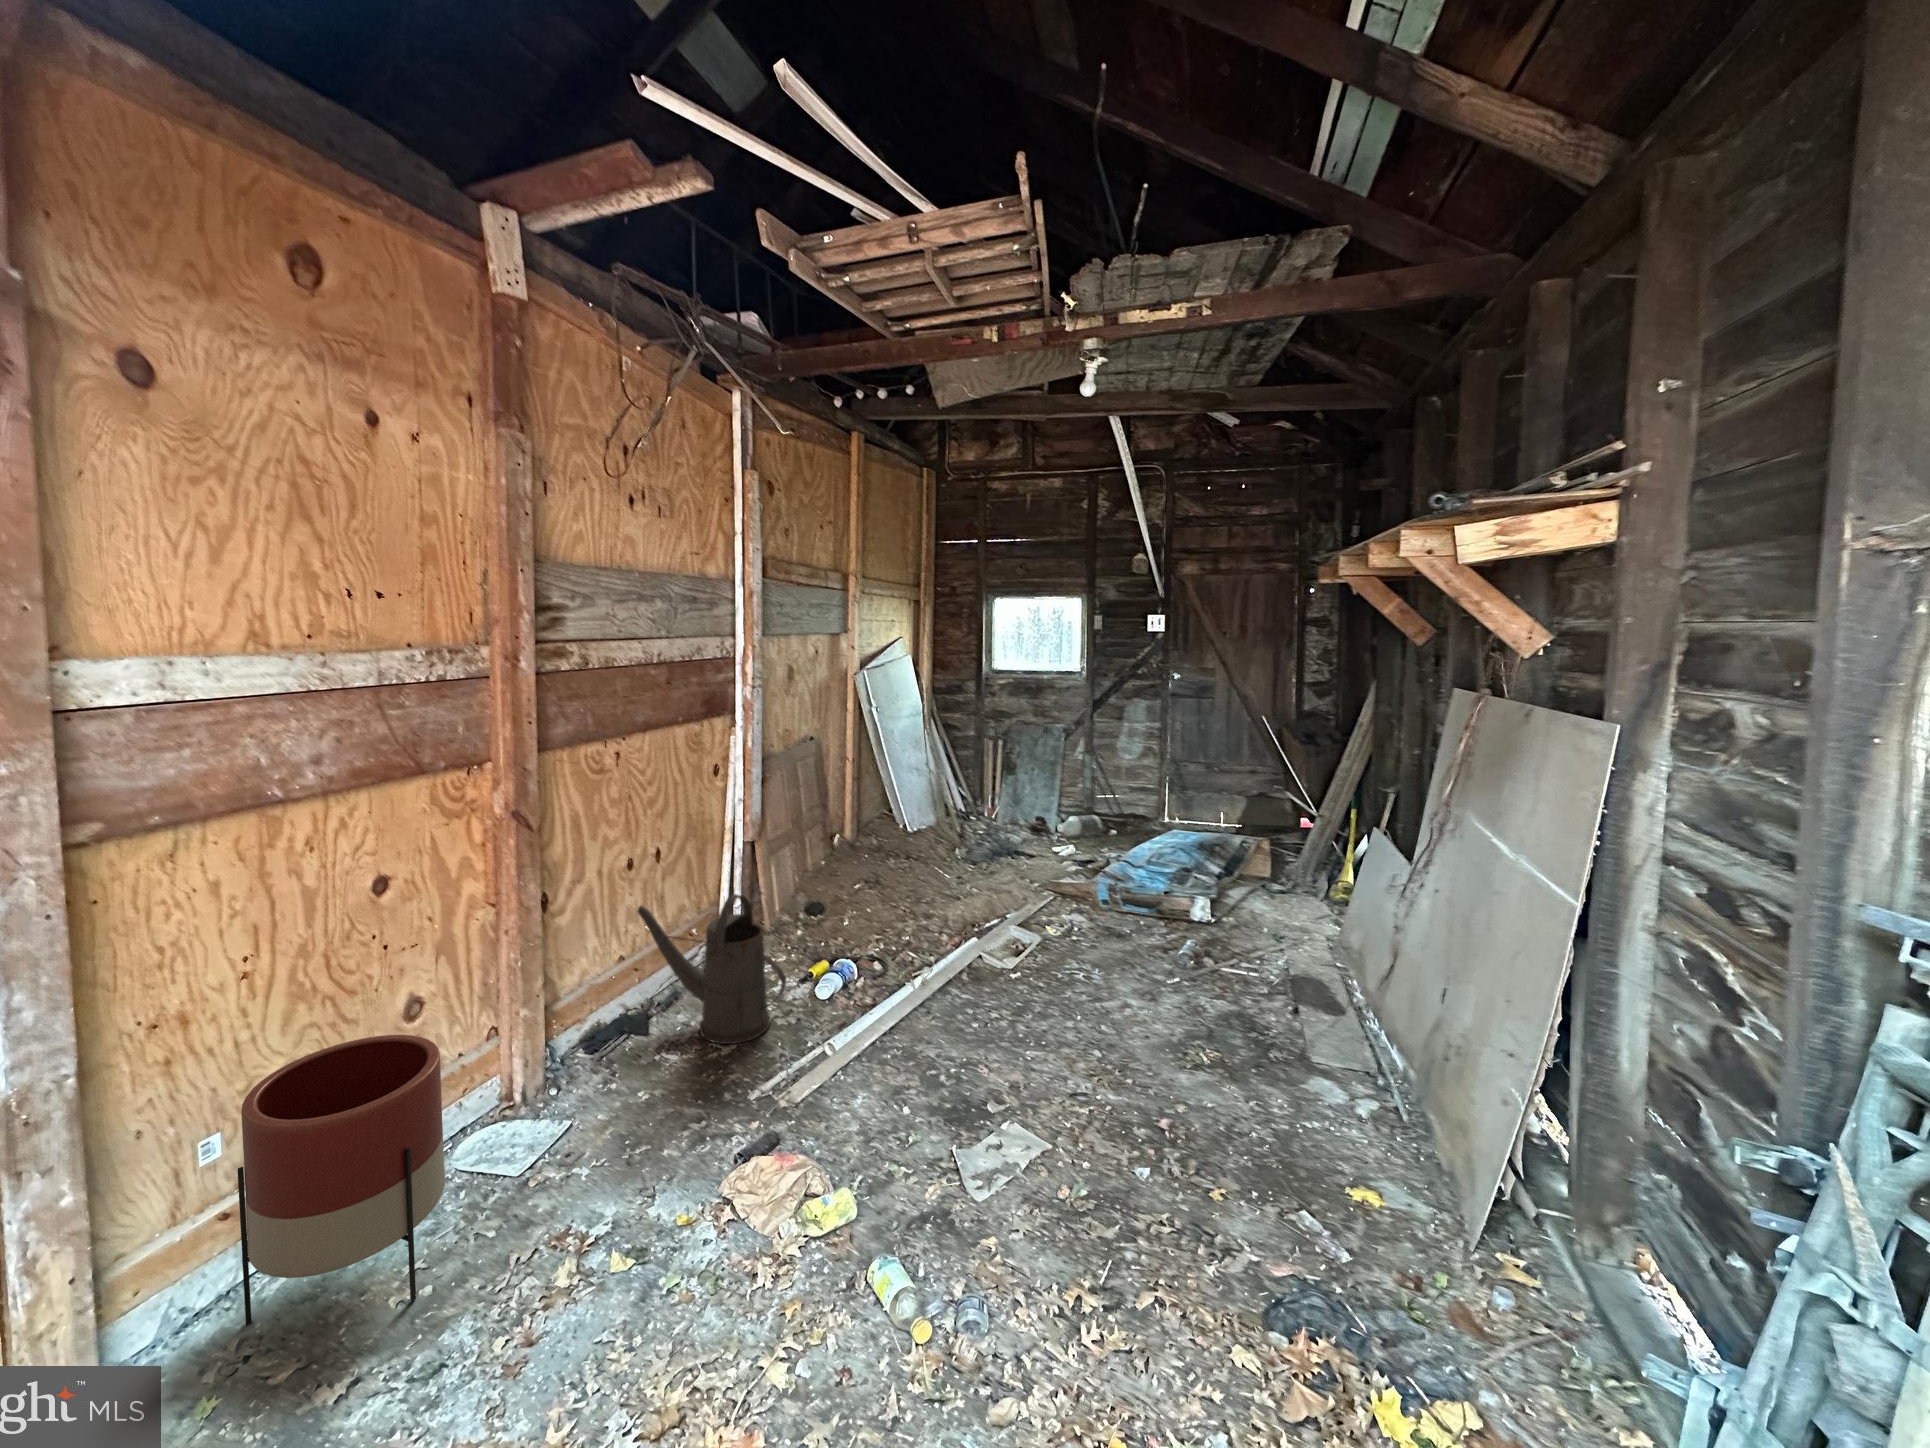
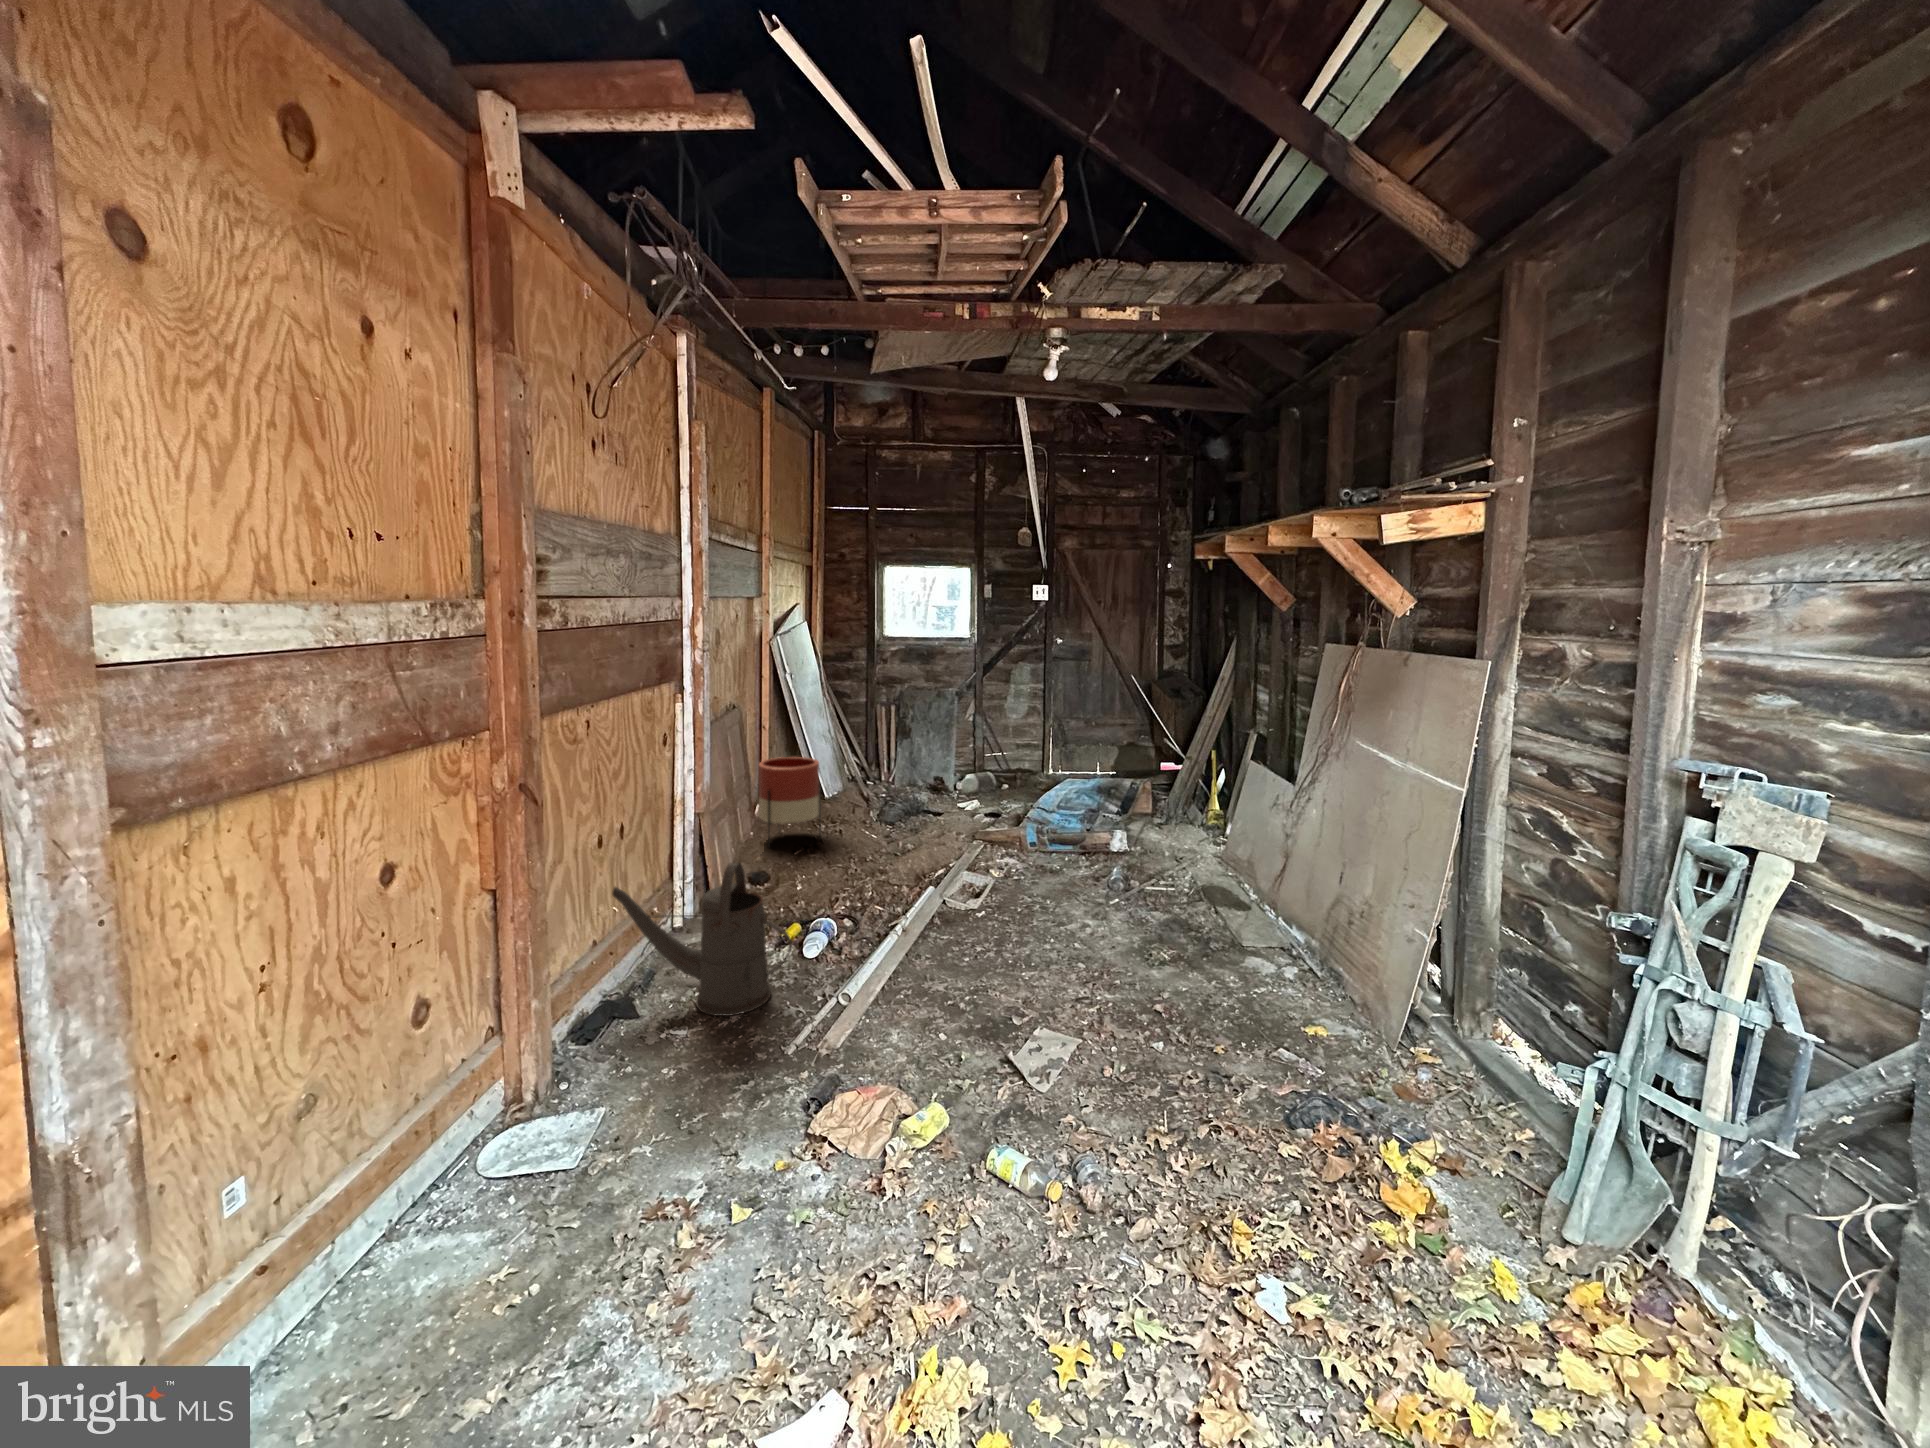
planter: present [238,1035,445,1325] -> present [759,757,821,846]

